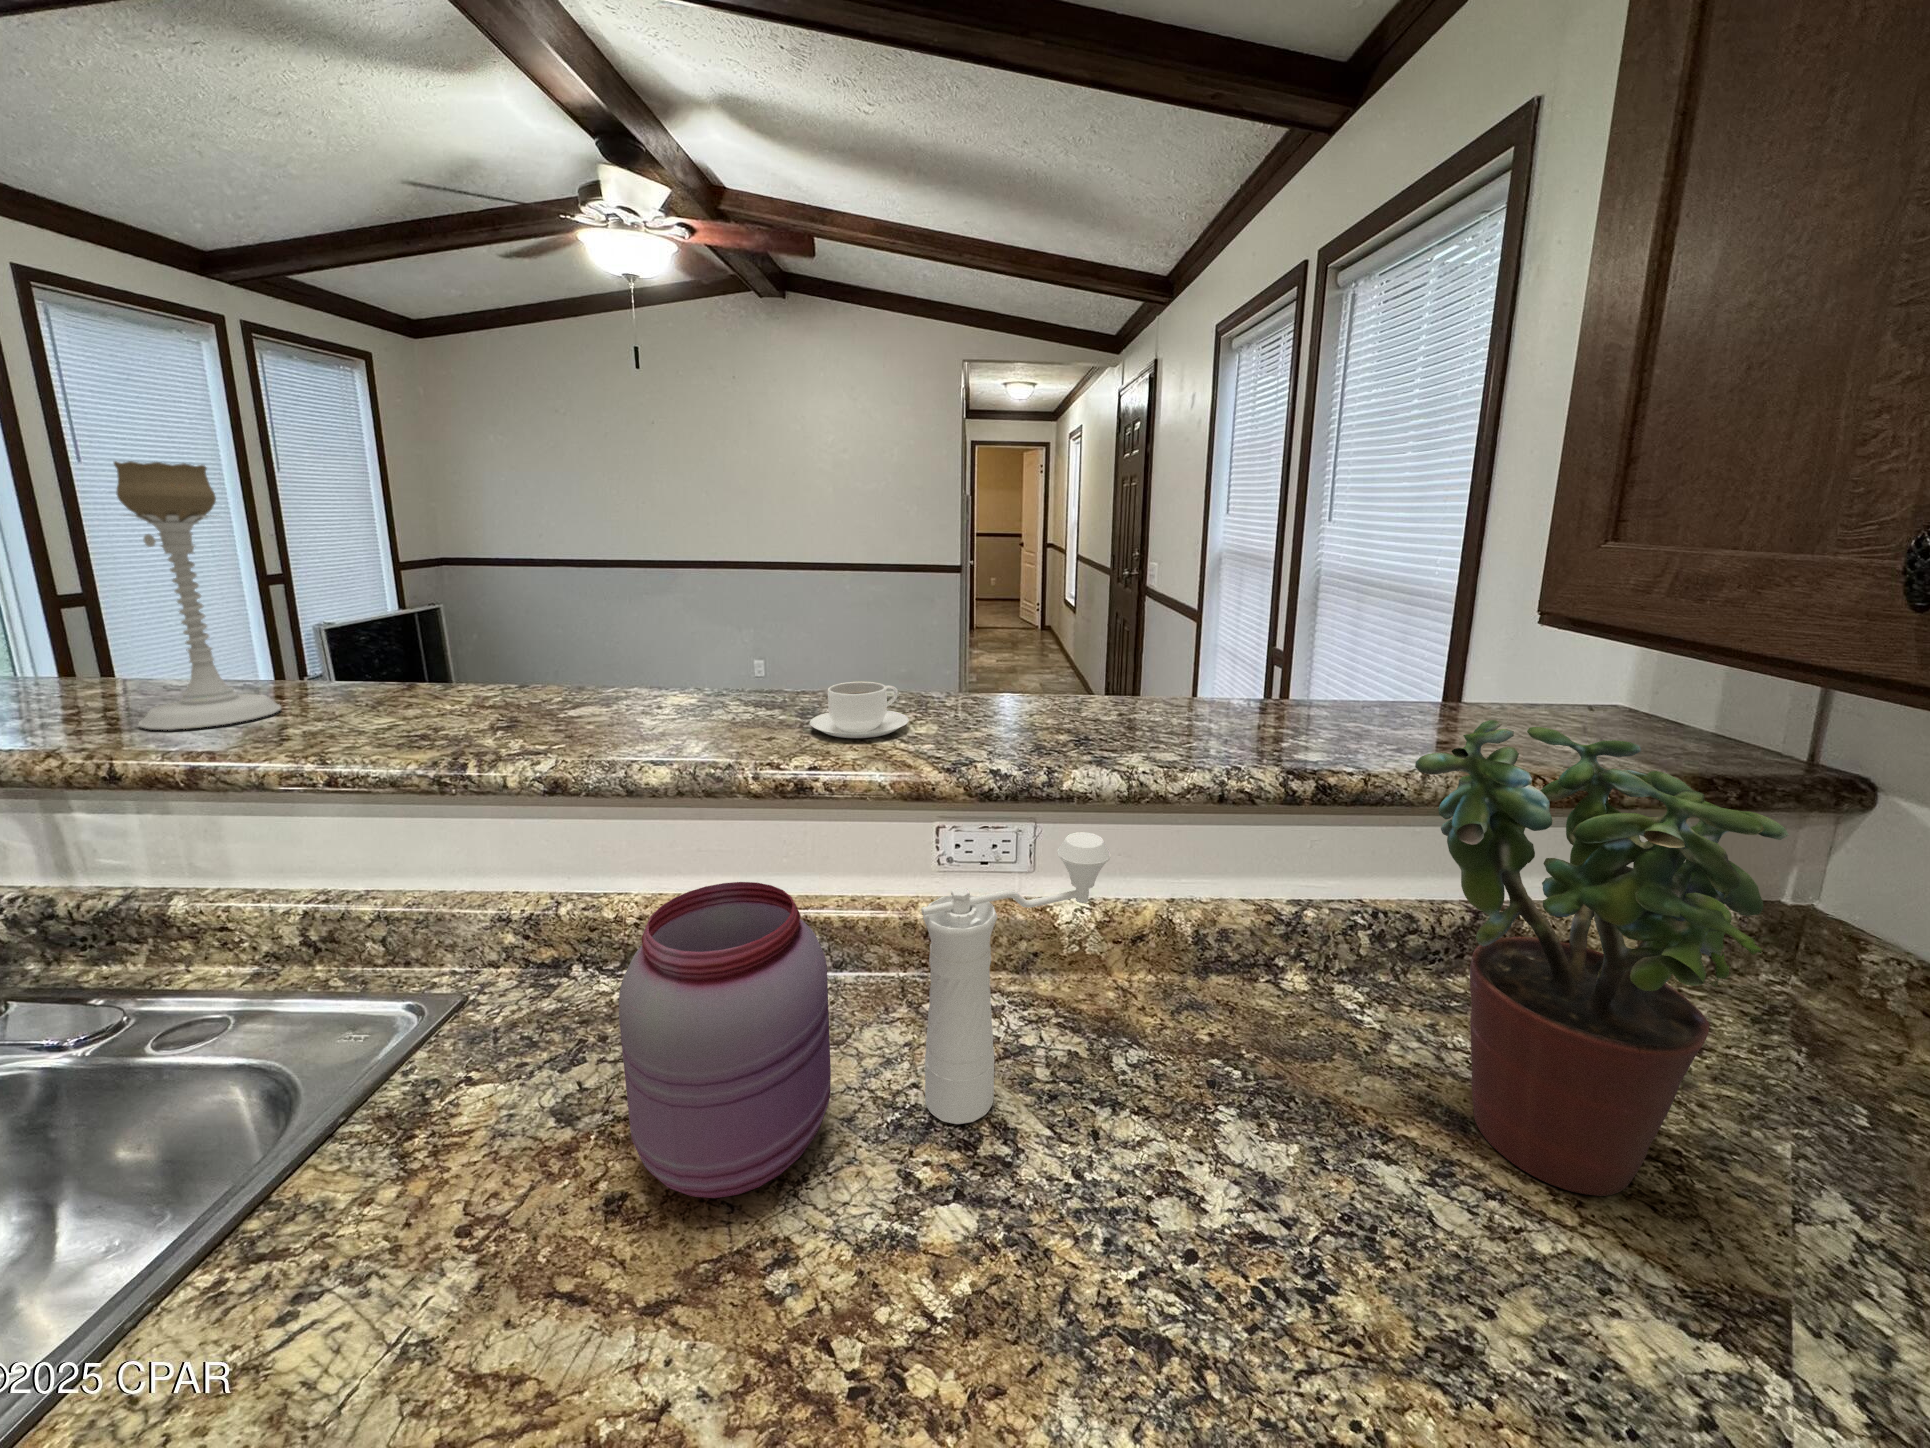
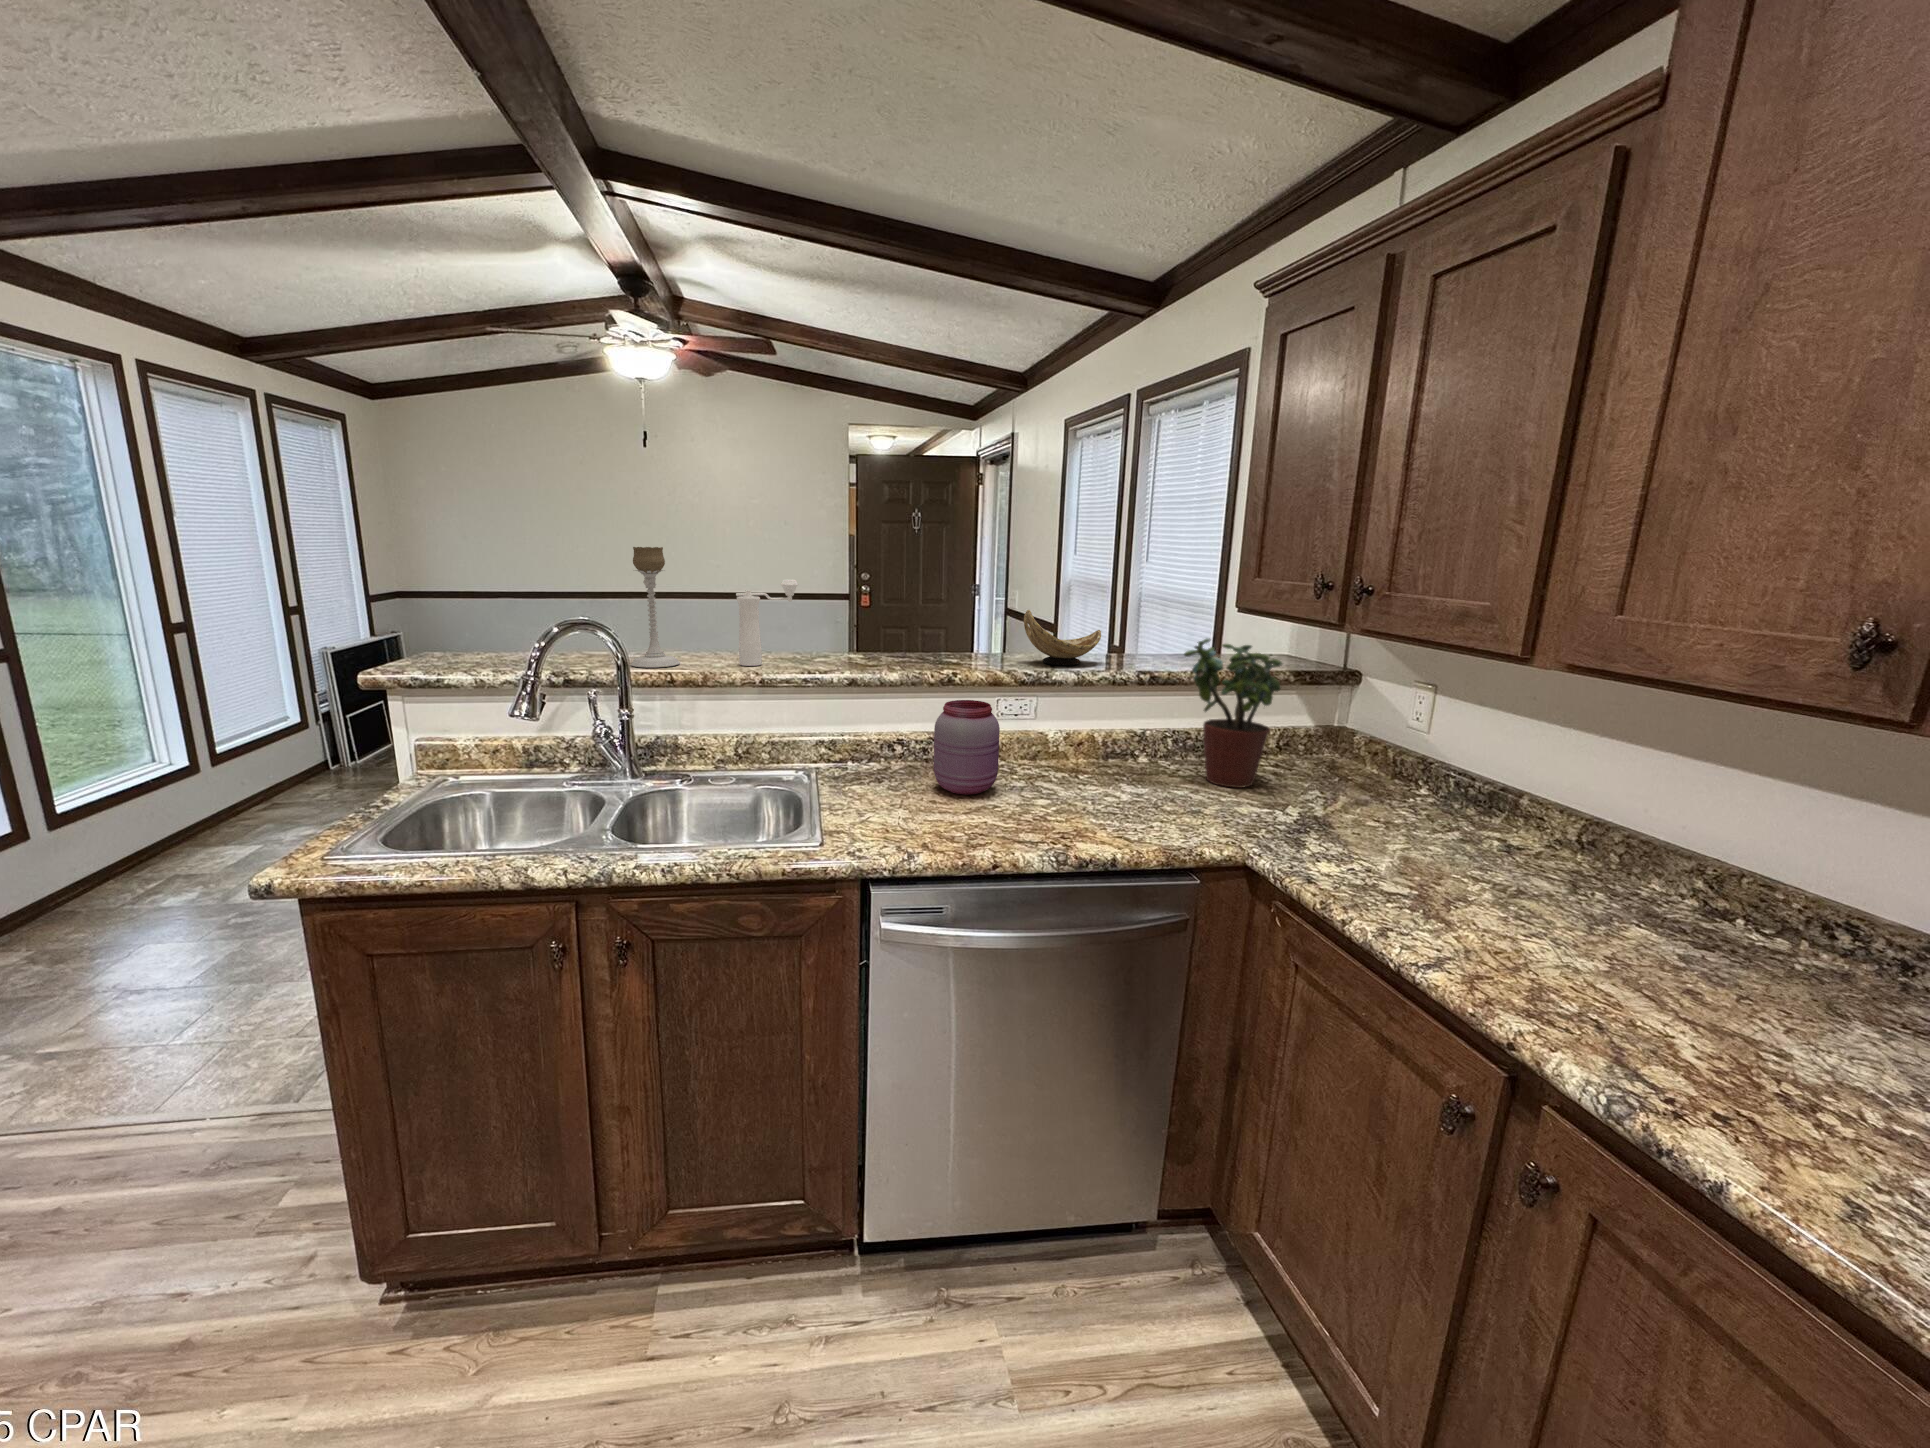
decorative bowl: none [1021,612,1203,741] -> present [1024,610,1101,665]
coffee cup: present [810,682,909,738] -> none [931,643,975,666]
pepper mill: present [921,832,1111,1124] -> present [736,580,798,666]

